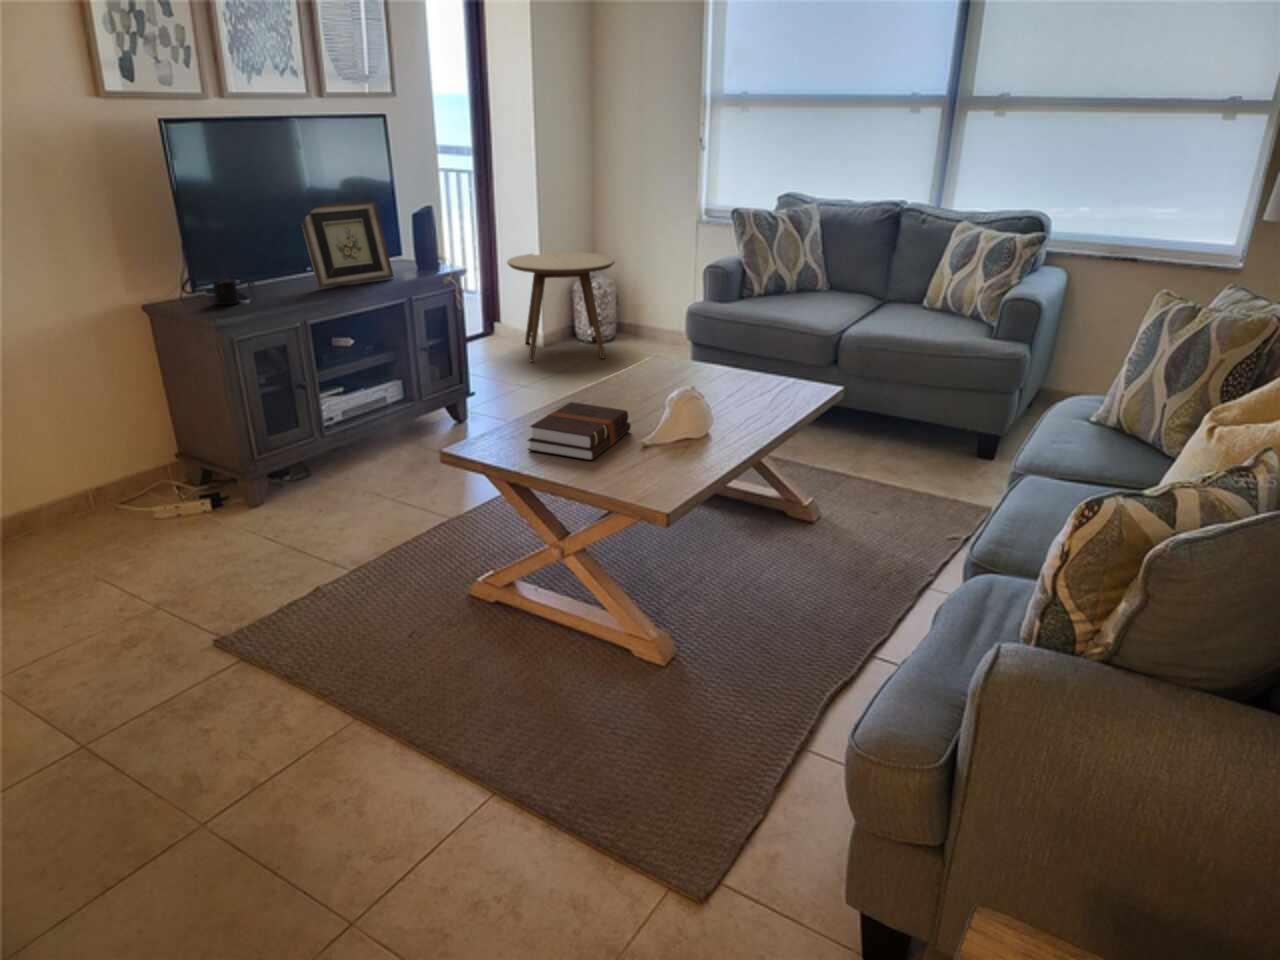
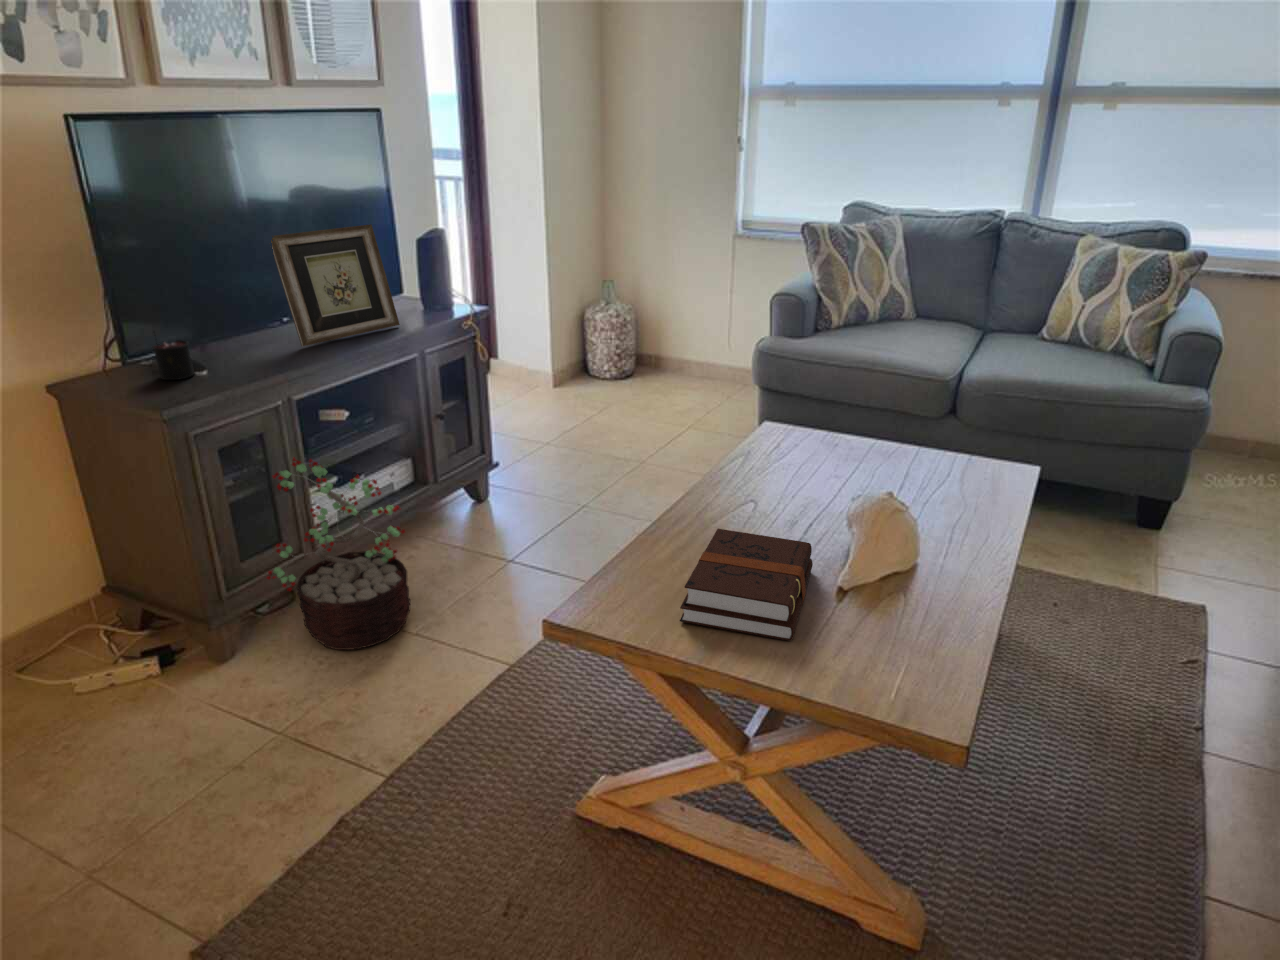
side table: present [507,252,615,361] -> none [513,274,641,408]
decorative plant: none [282,362,388,506] -> present [267,457,410,650]

